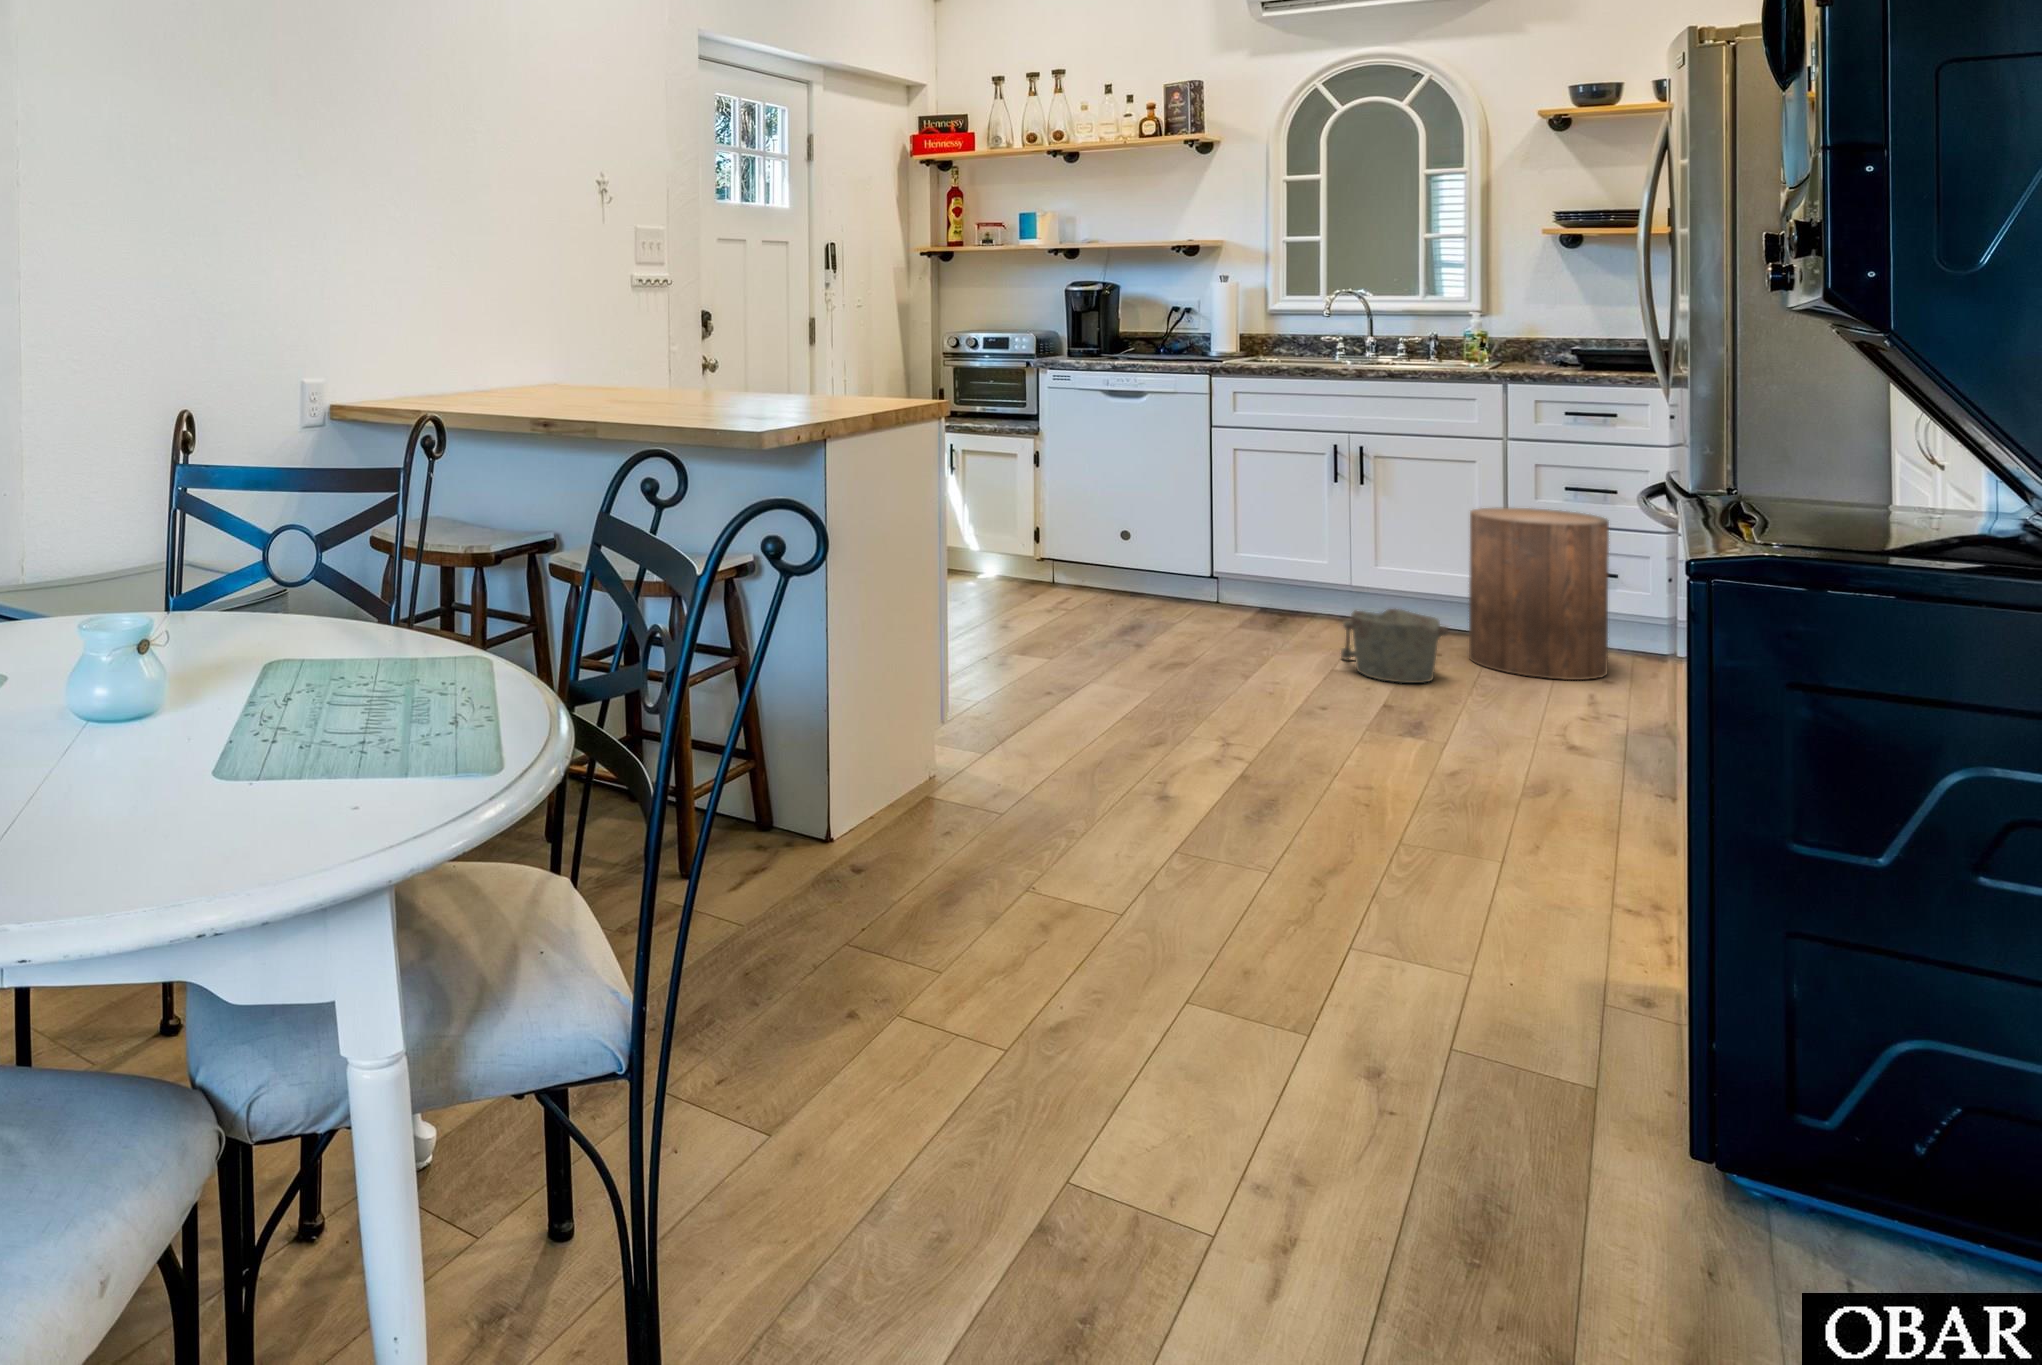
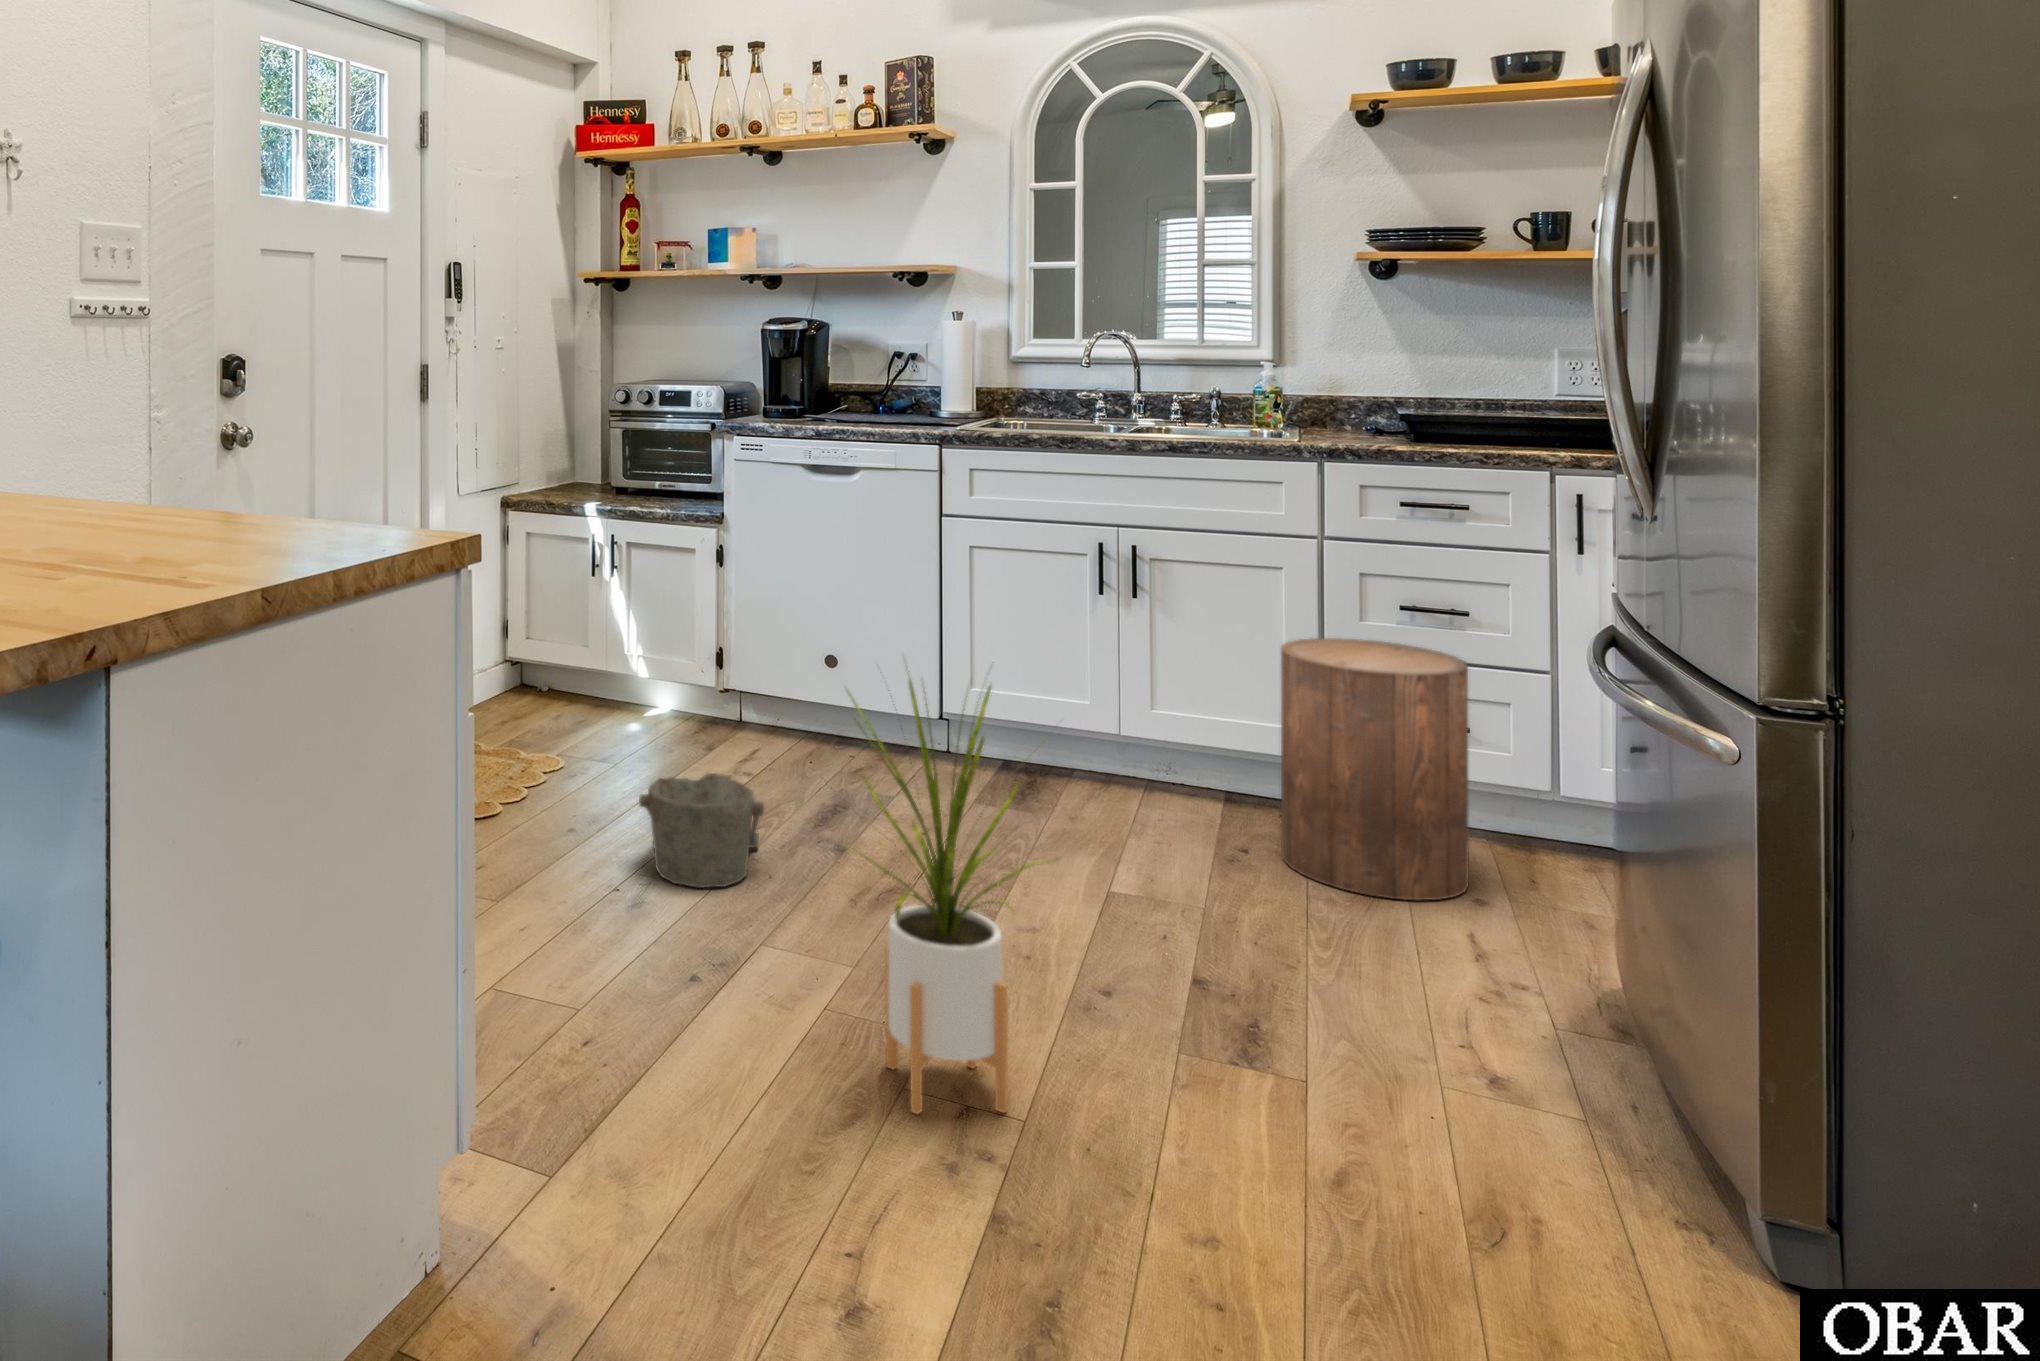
house plant: none [1144,483,1301,750] -> present [831,671,1057,1114]
bucket: present [1341,609,1448,683] -> present [639,773,764,888]

